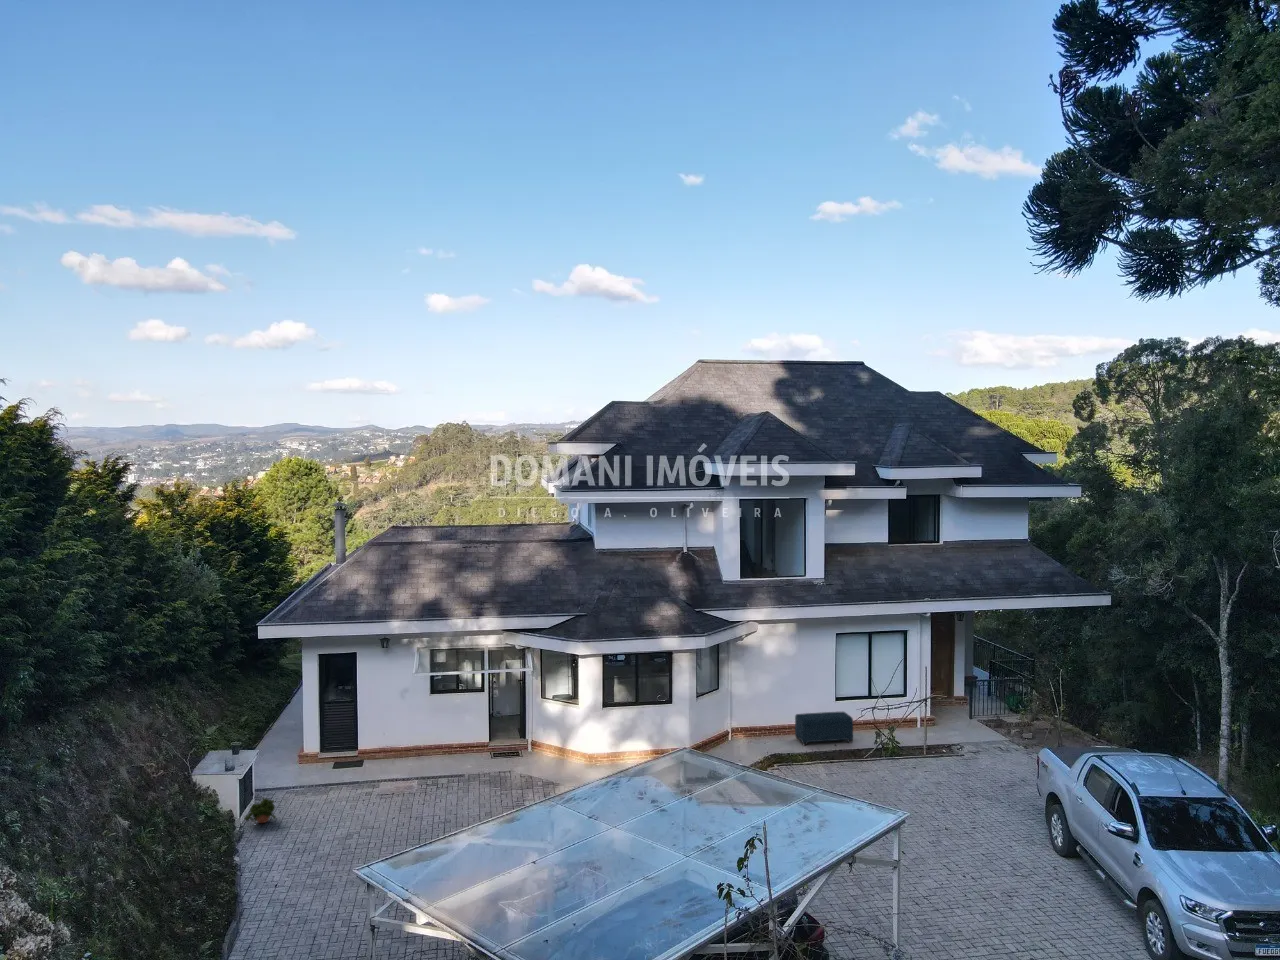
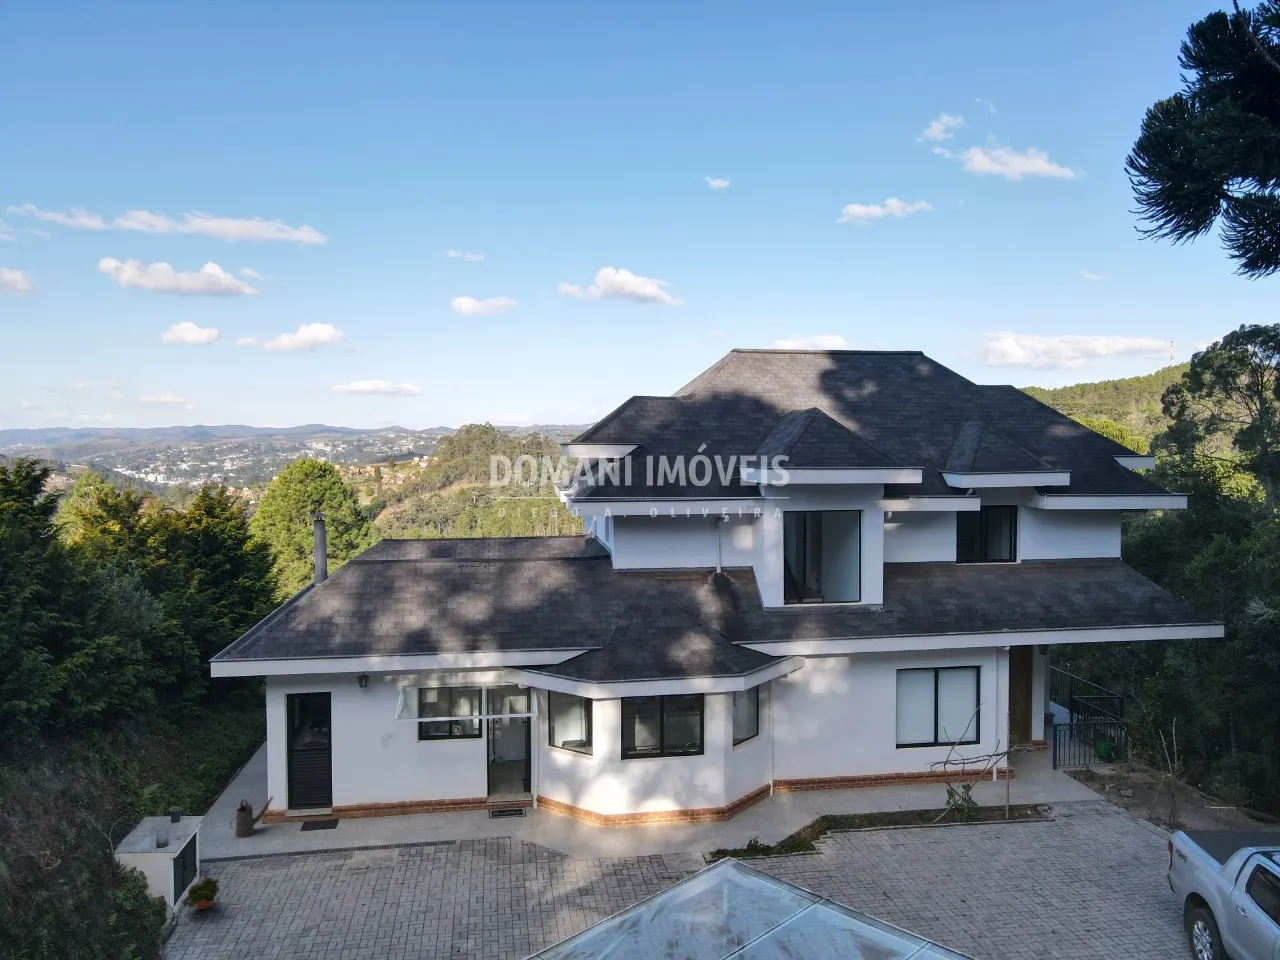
bench: present [795,712,853,745] -> none [849,763,920,805]
watering can: none [273,741,308,775] -> present [230,797,273,838]

